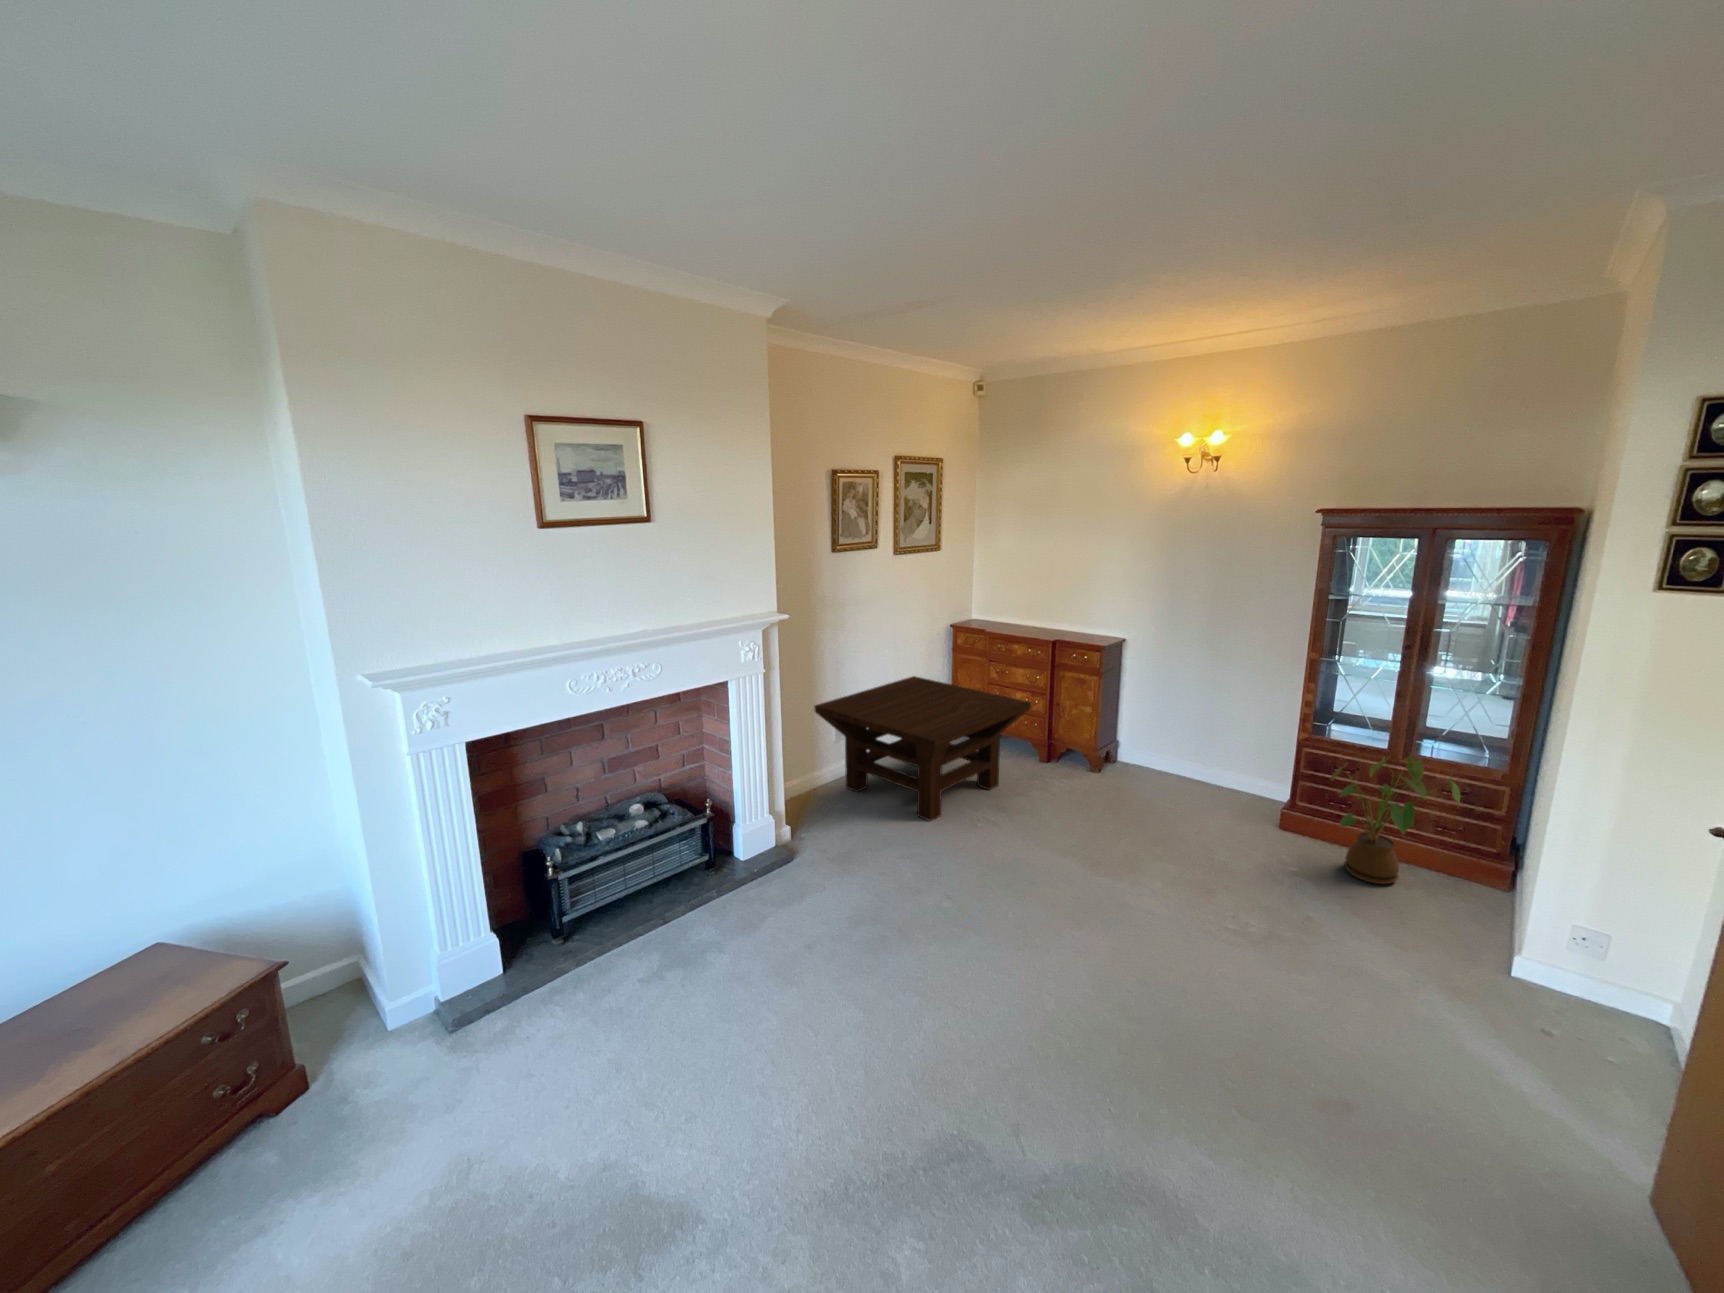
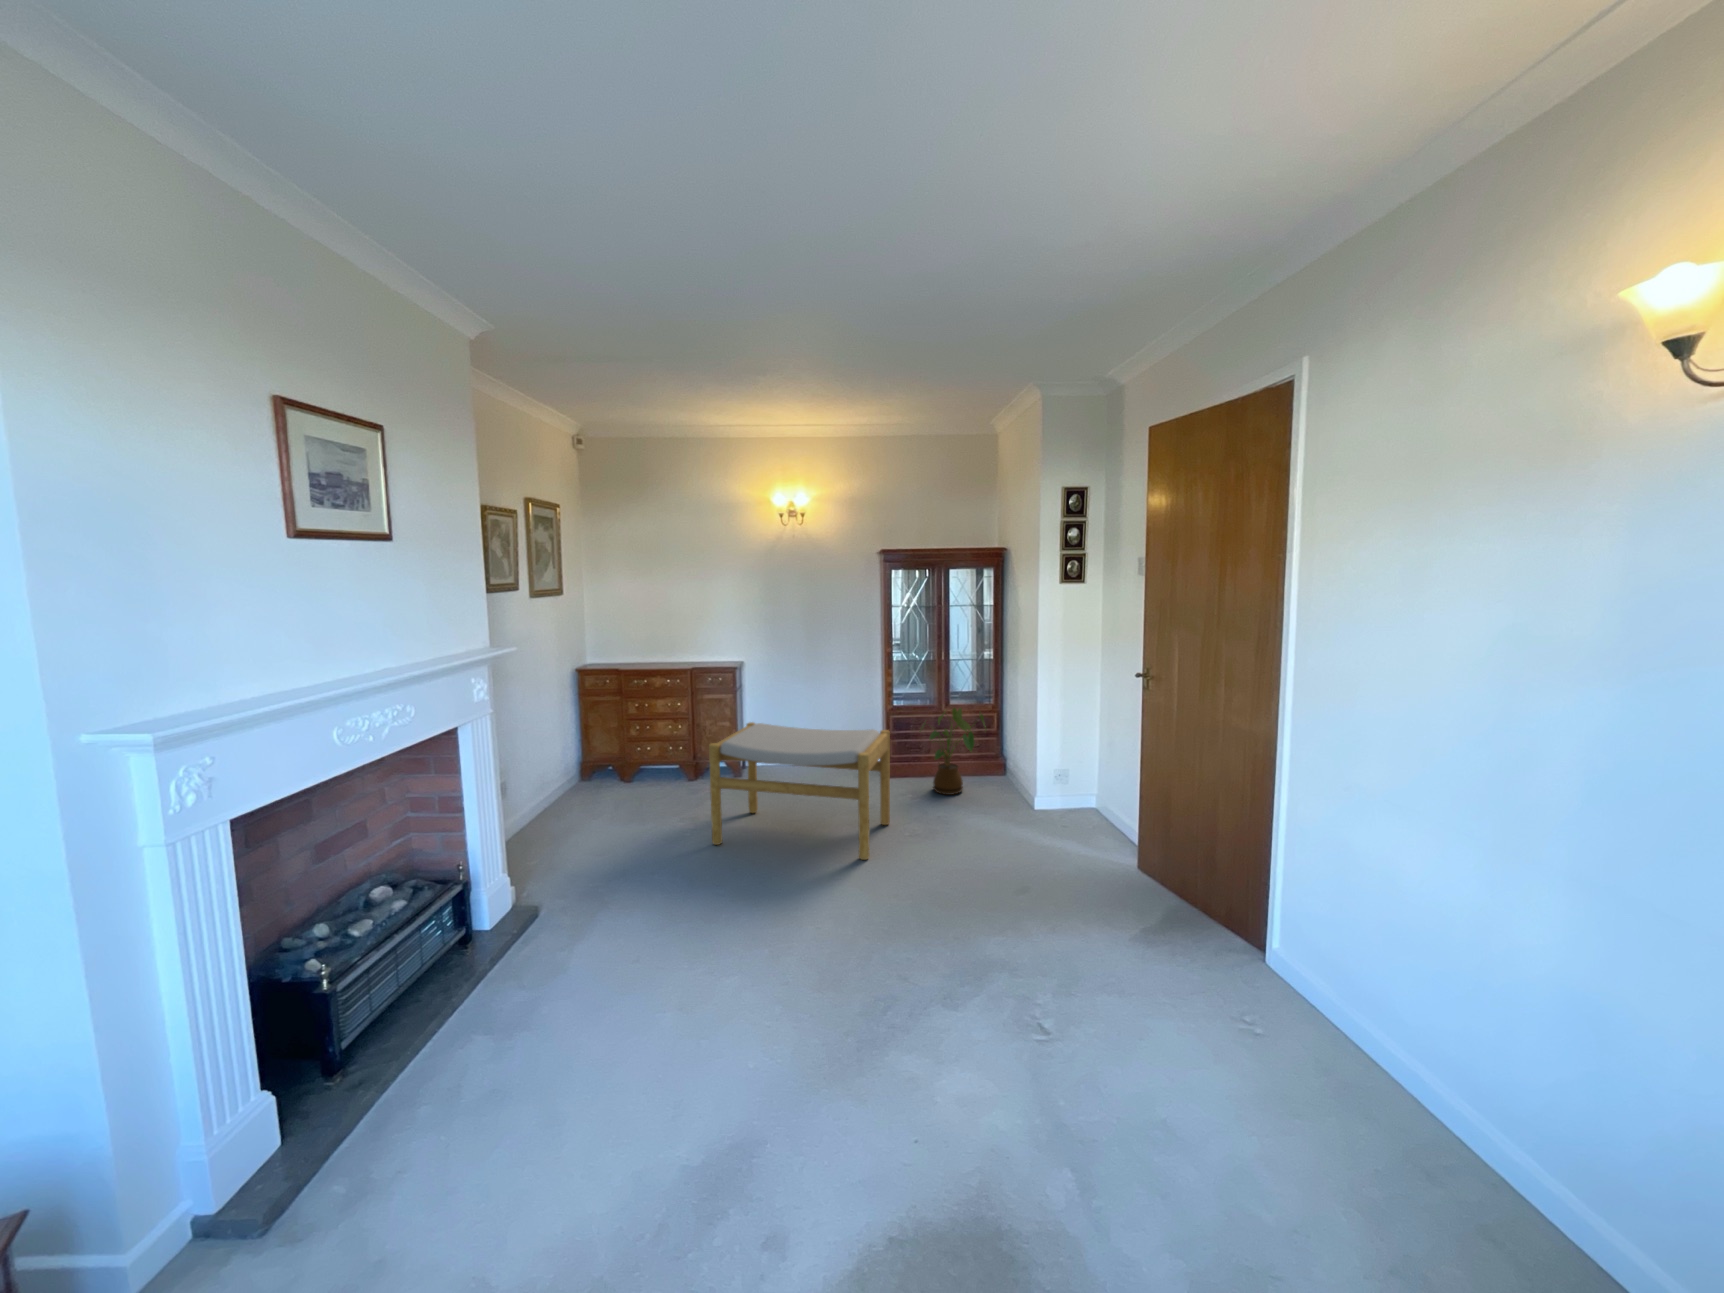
coffee table: present [814,676,1031,821] -> none [479,723,691,848]
footstool: none [997,717,1240,933] -> present [709,722,890,860]

